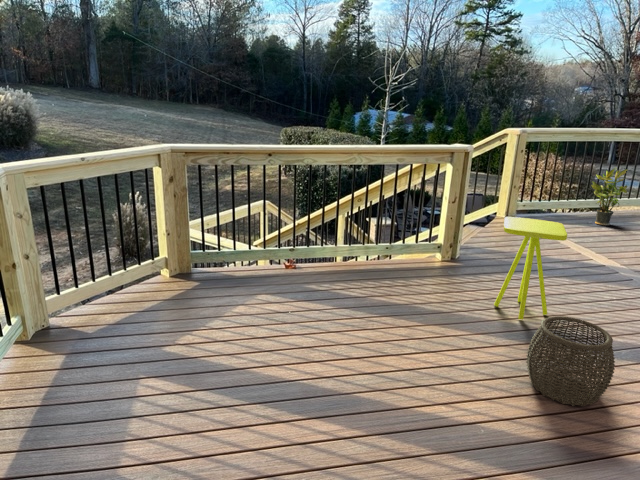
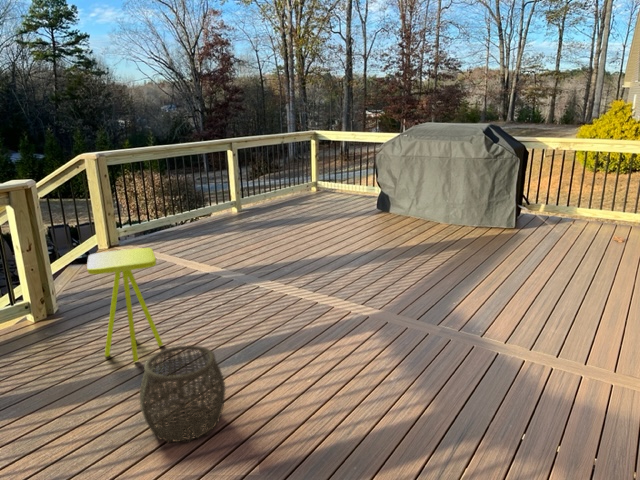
potted plant: present [592,168,627,226] -> none [183,178,215,234]

